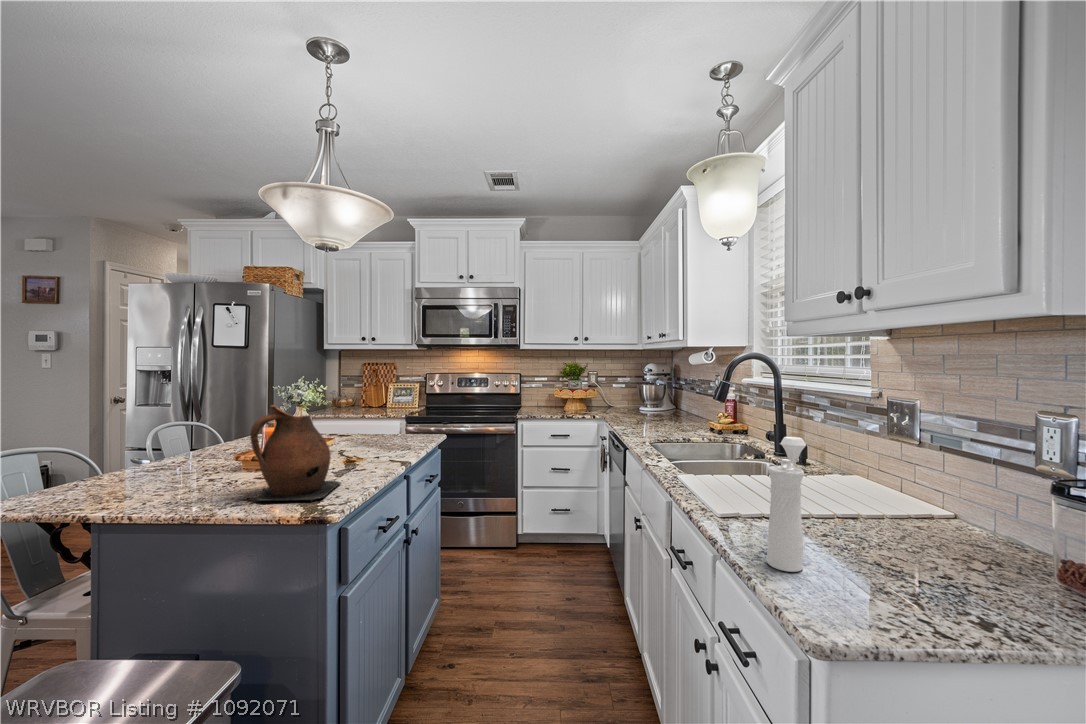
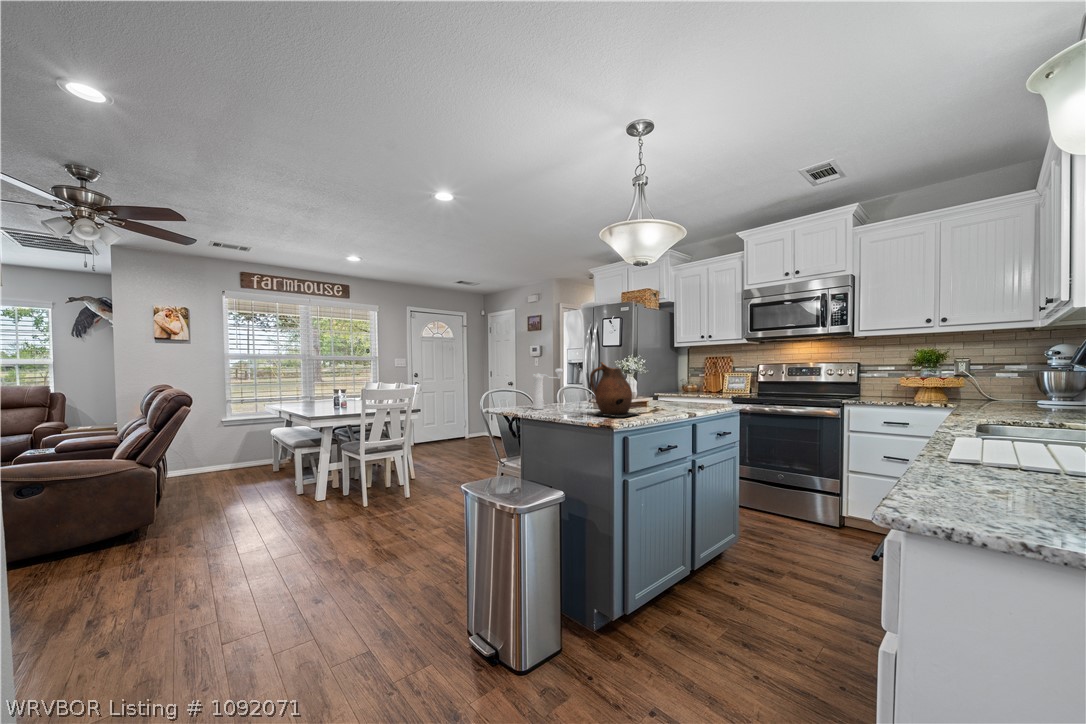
pepper mill: present [767,437,806,572] -> present [533,368,563,409]

